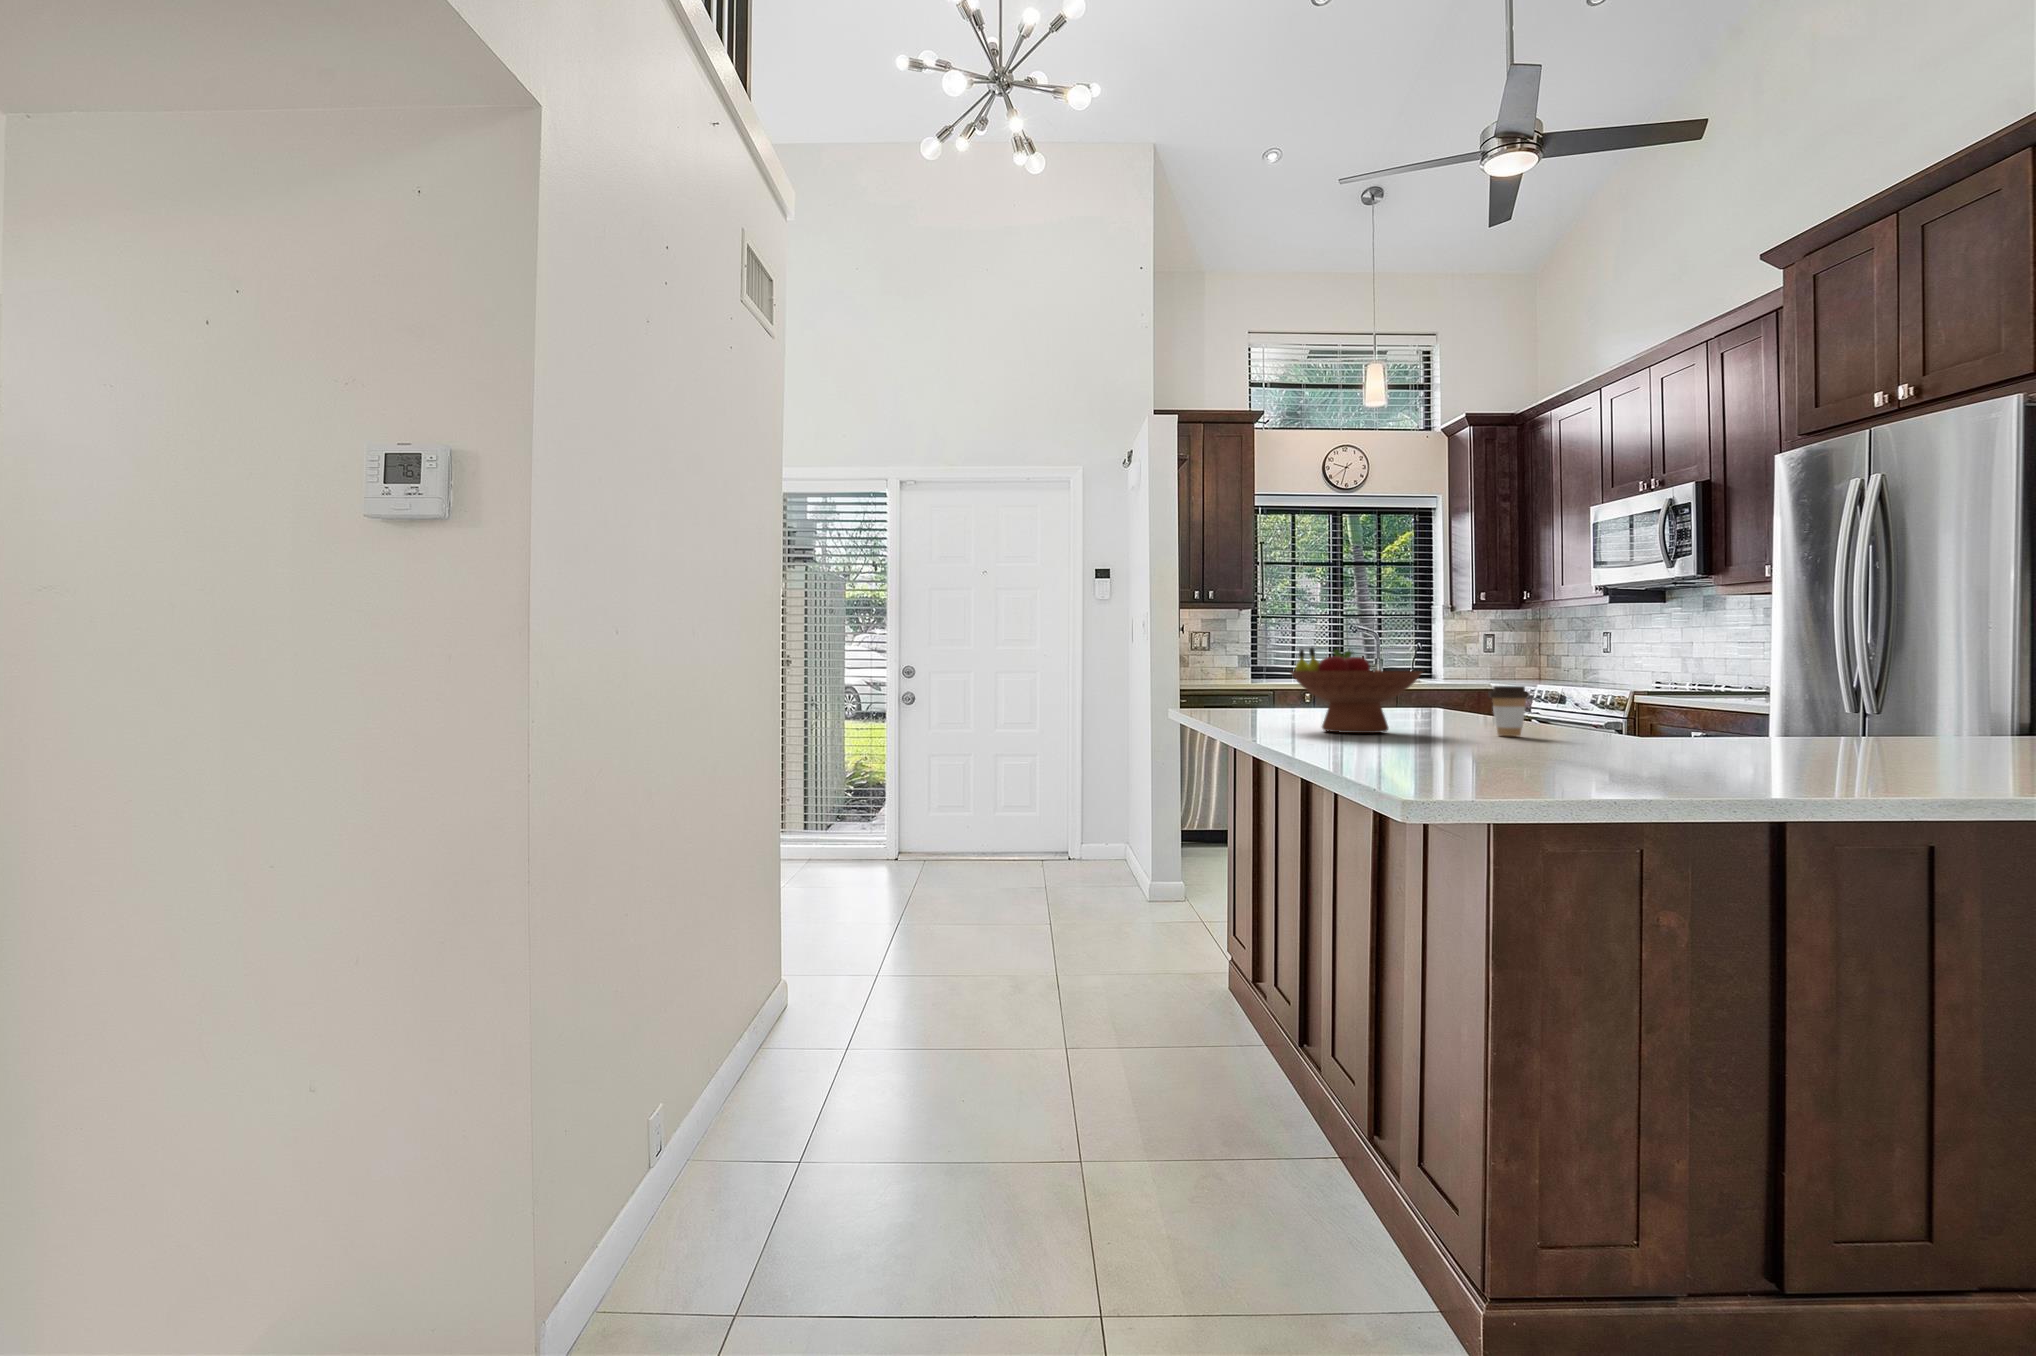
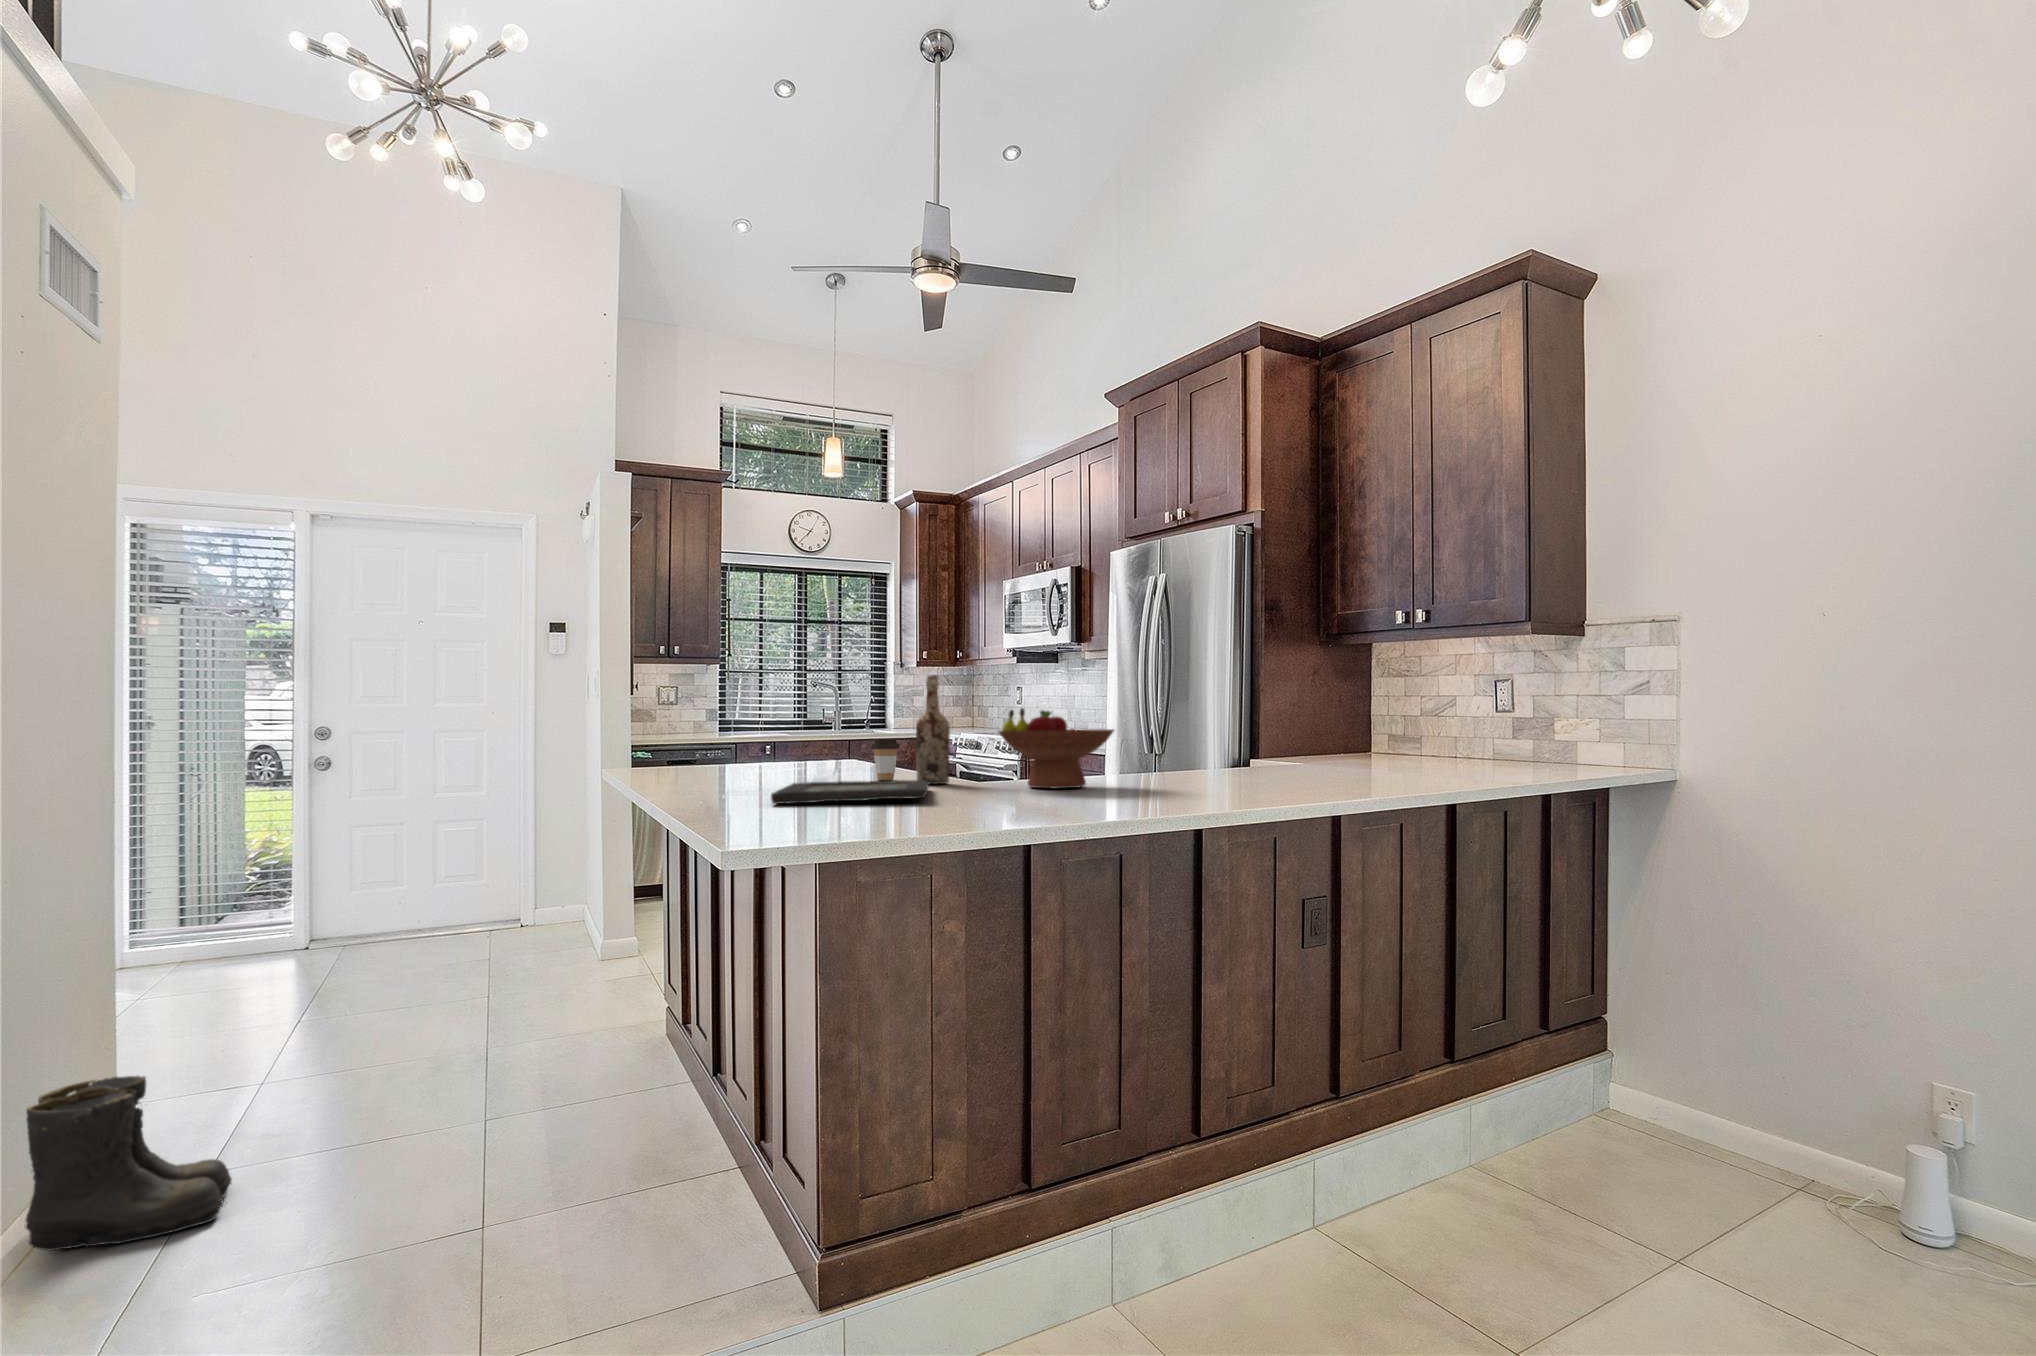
wine bottle: none [1562,604,1612,745] -> present [916,675,950,784]
fruit bowl: present [1291,648,1422,733] -> present [999,708,1114,788]
decorative tray: none [1400,735,1629,765] -> present [771,780,929,804]
boots: none [752,954,885,1097] -> present [26,1076,232,1251]

